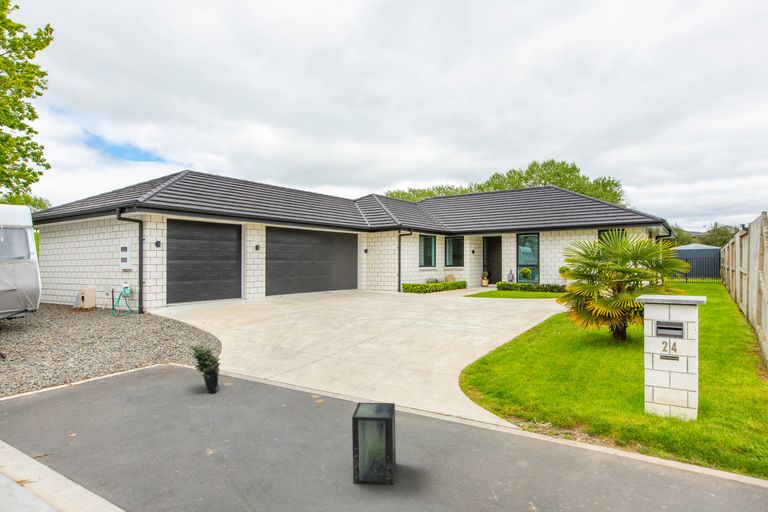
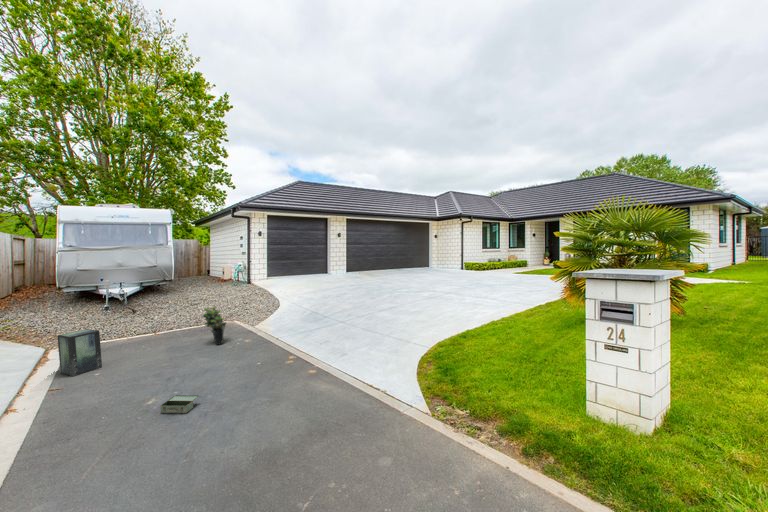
storage box: present [352,403,396,485] -> present [57,329,102,376]
toolbox: none [256,445,290,469] -> present [160,395,199,413]

